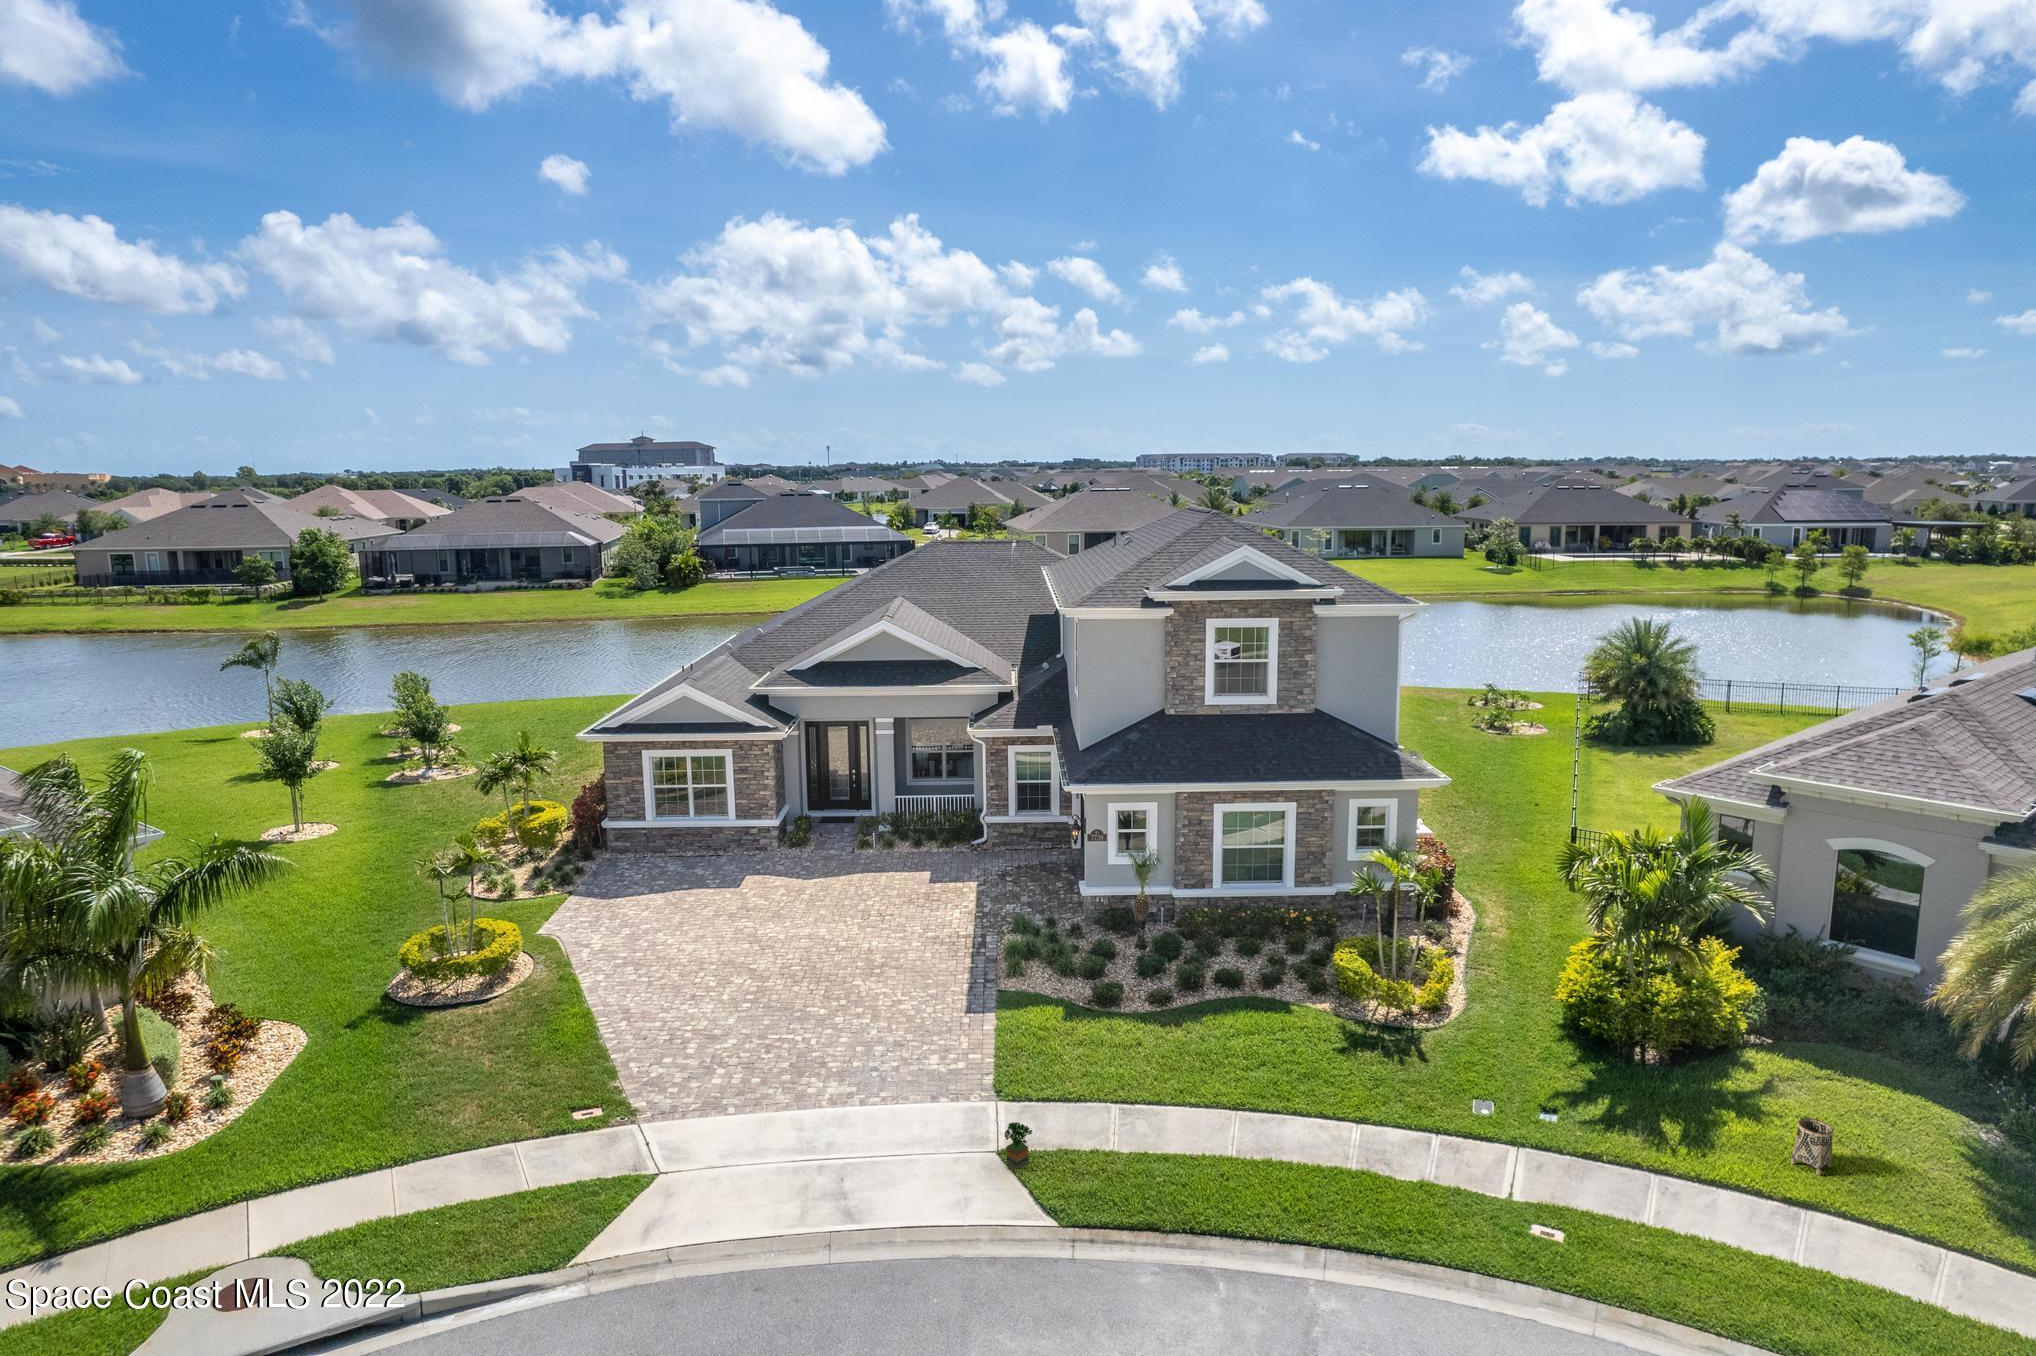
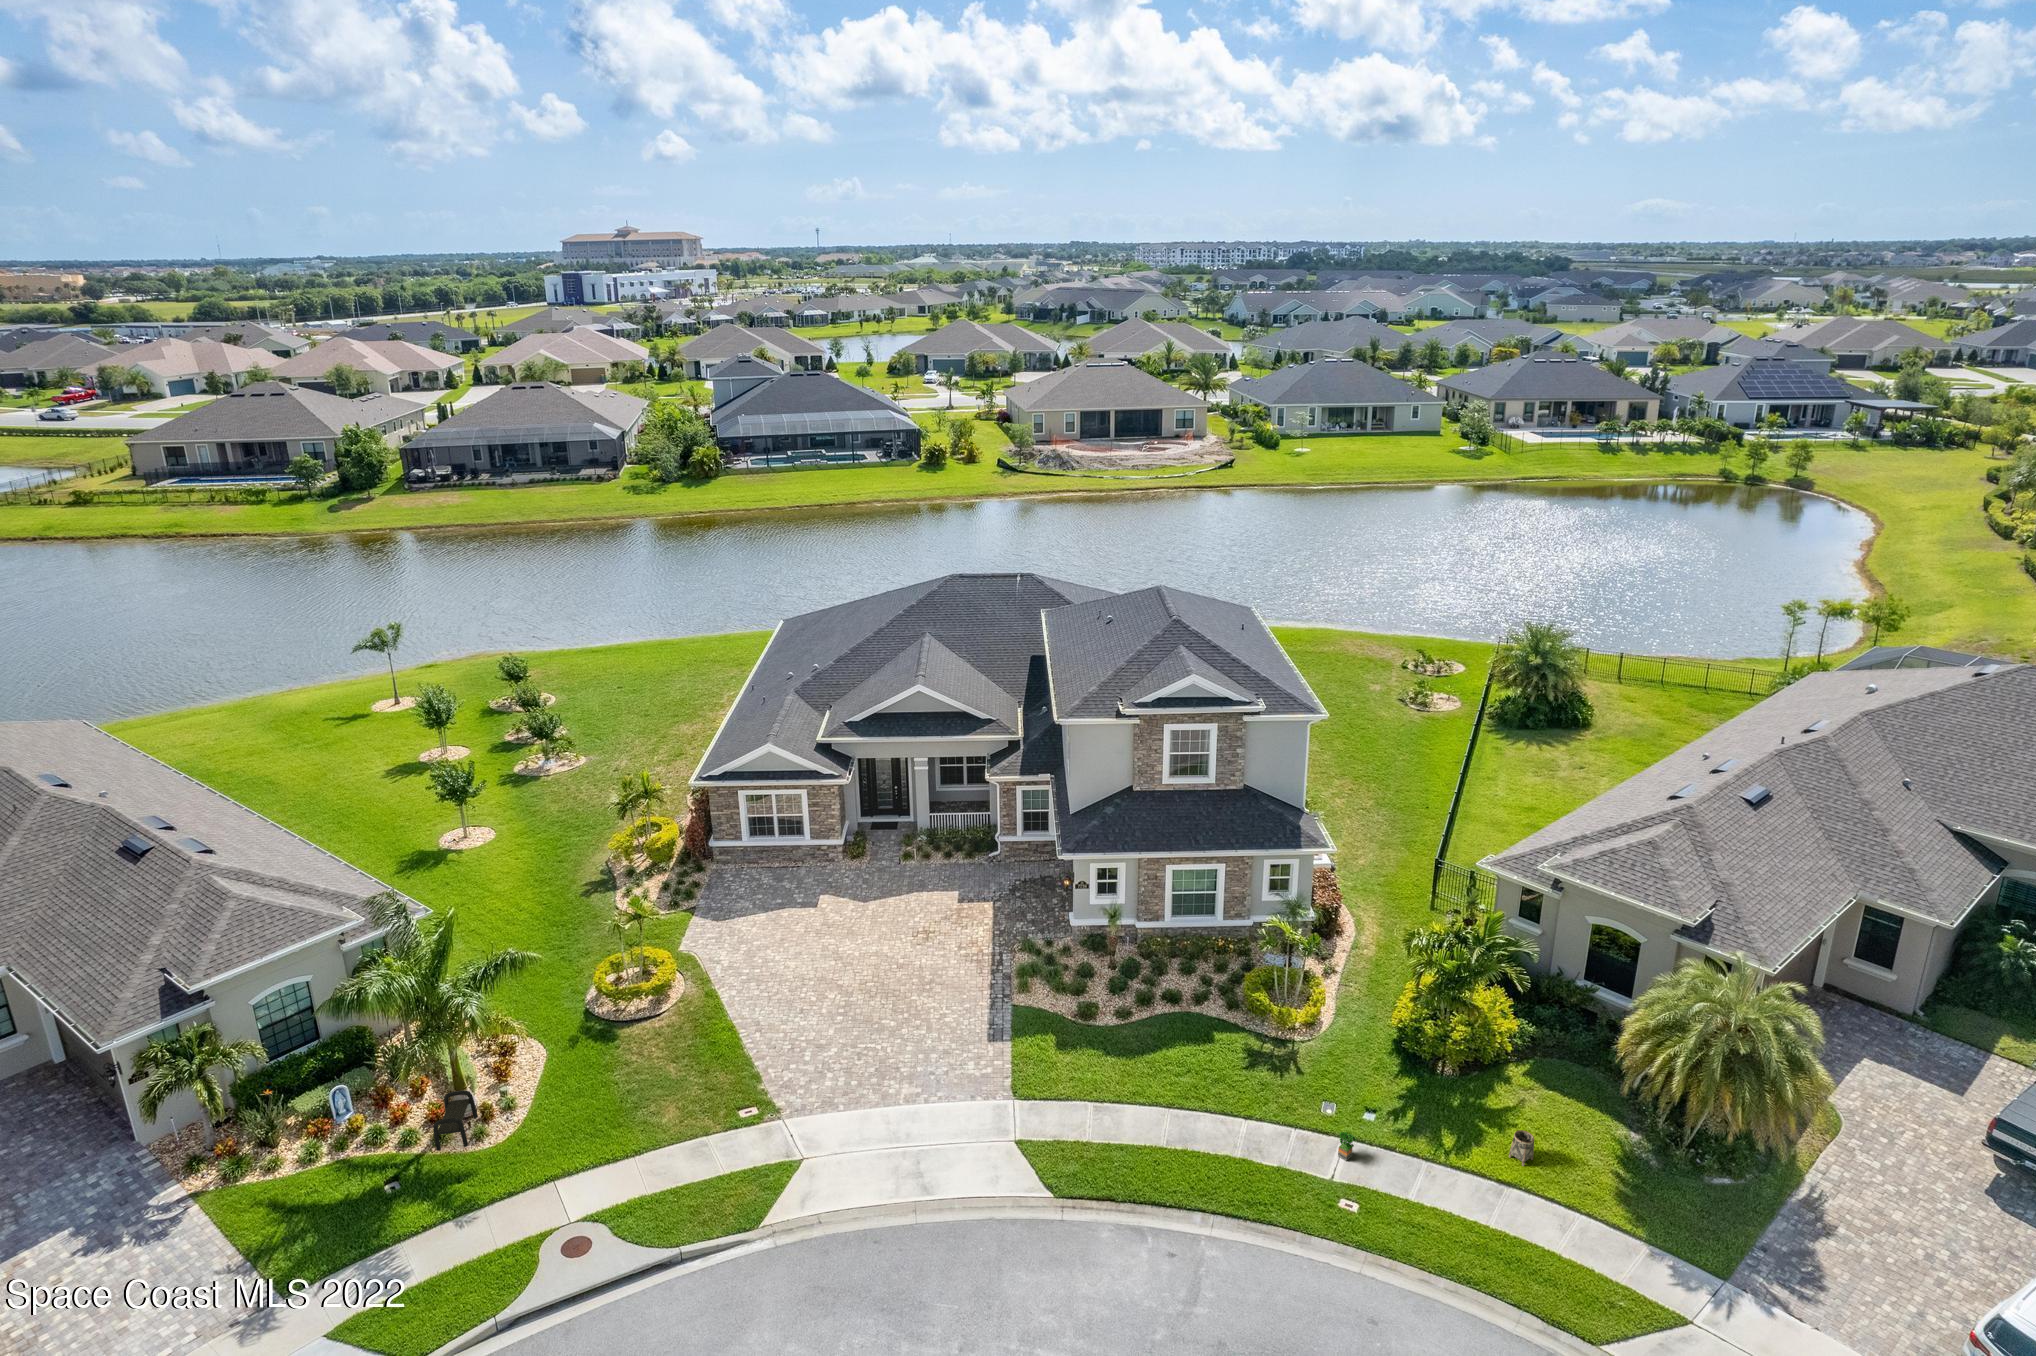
bench: none [80,1080,169,1168] -> present [433,1091,478,1150]
potted tree: present [1005,1122,1032,1169] -> present [1338,1132,1356,1161]

